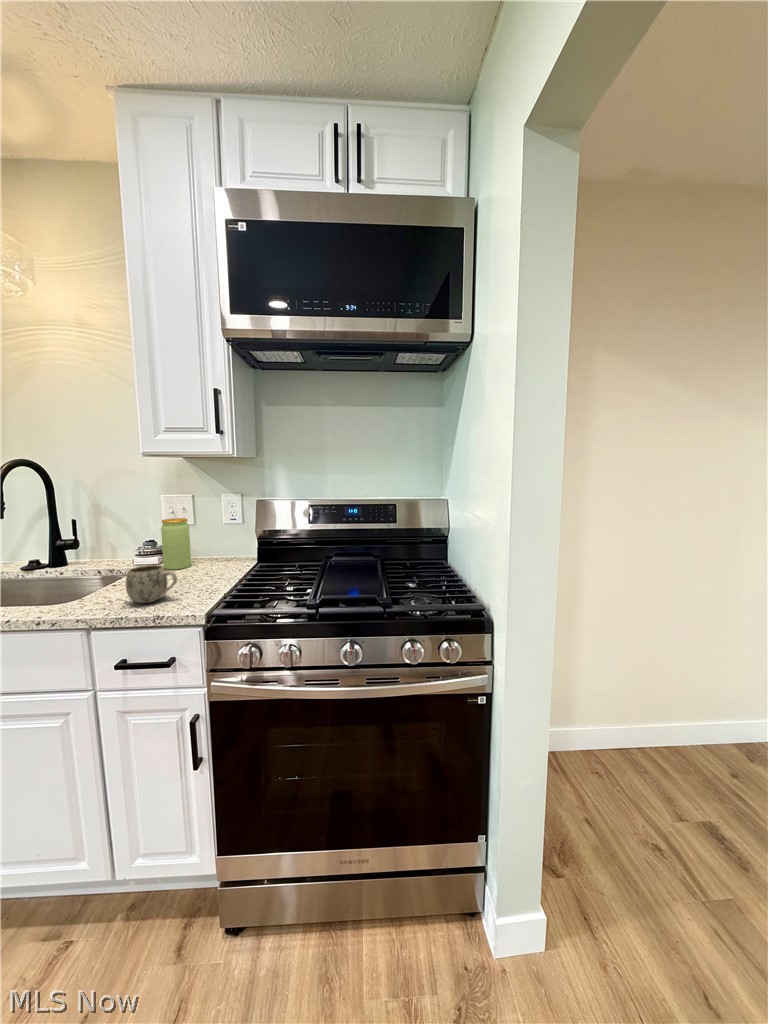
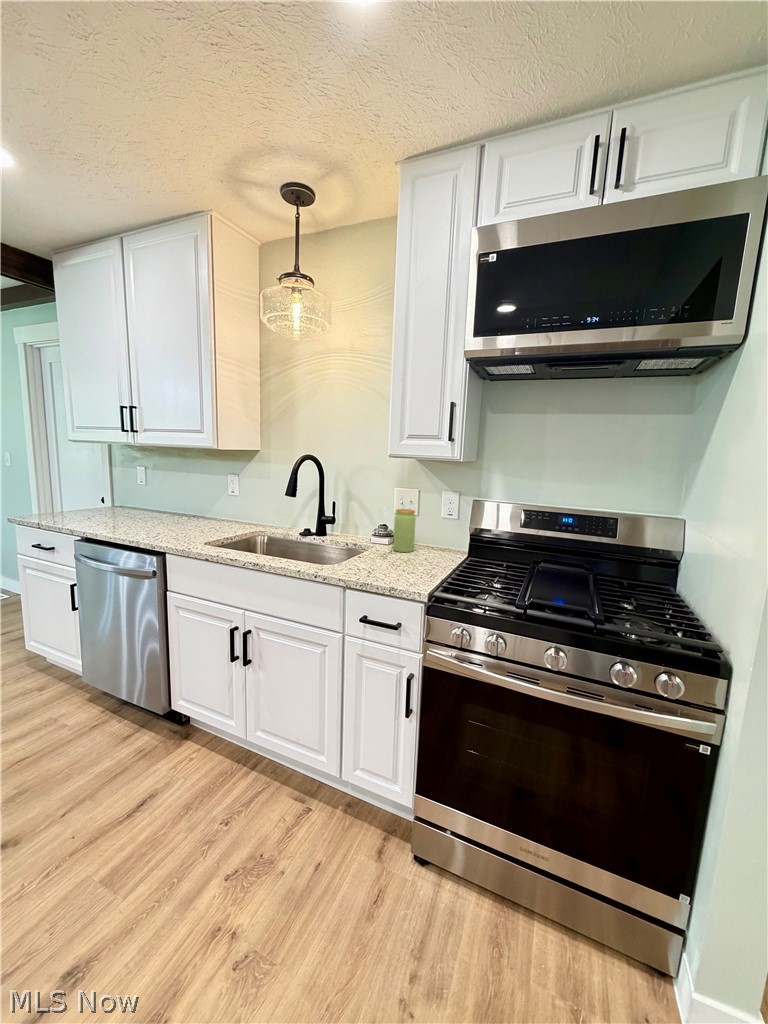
mug: present [126,565,177,603] -> none [371,546,408,576]

